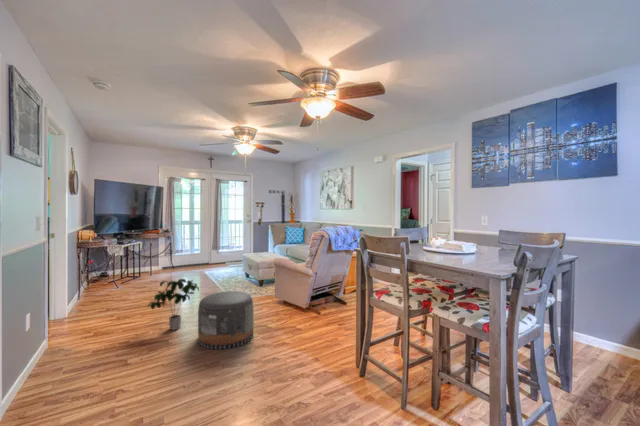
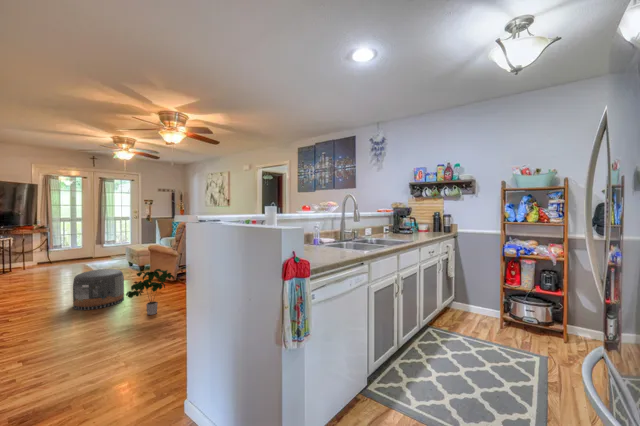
potted plant: present [149,279,199,330] -> present [126,269,174,315]

